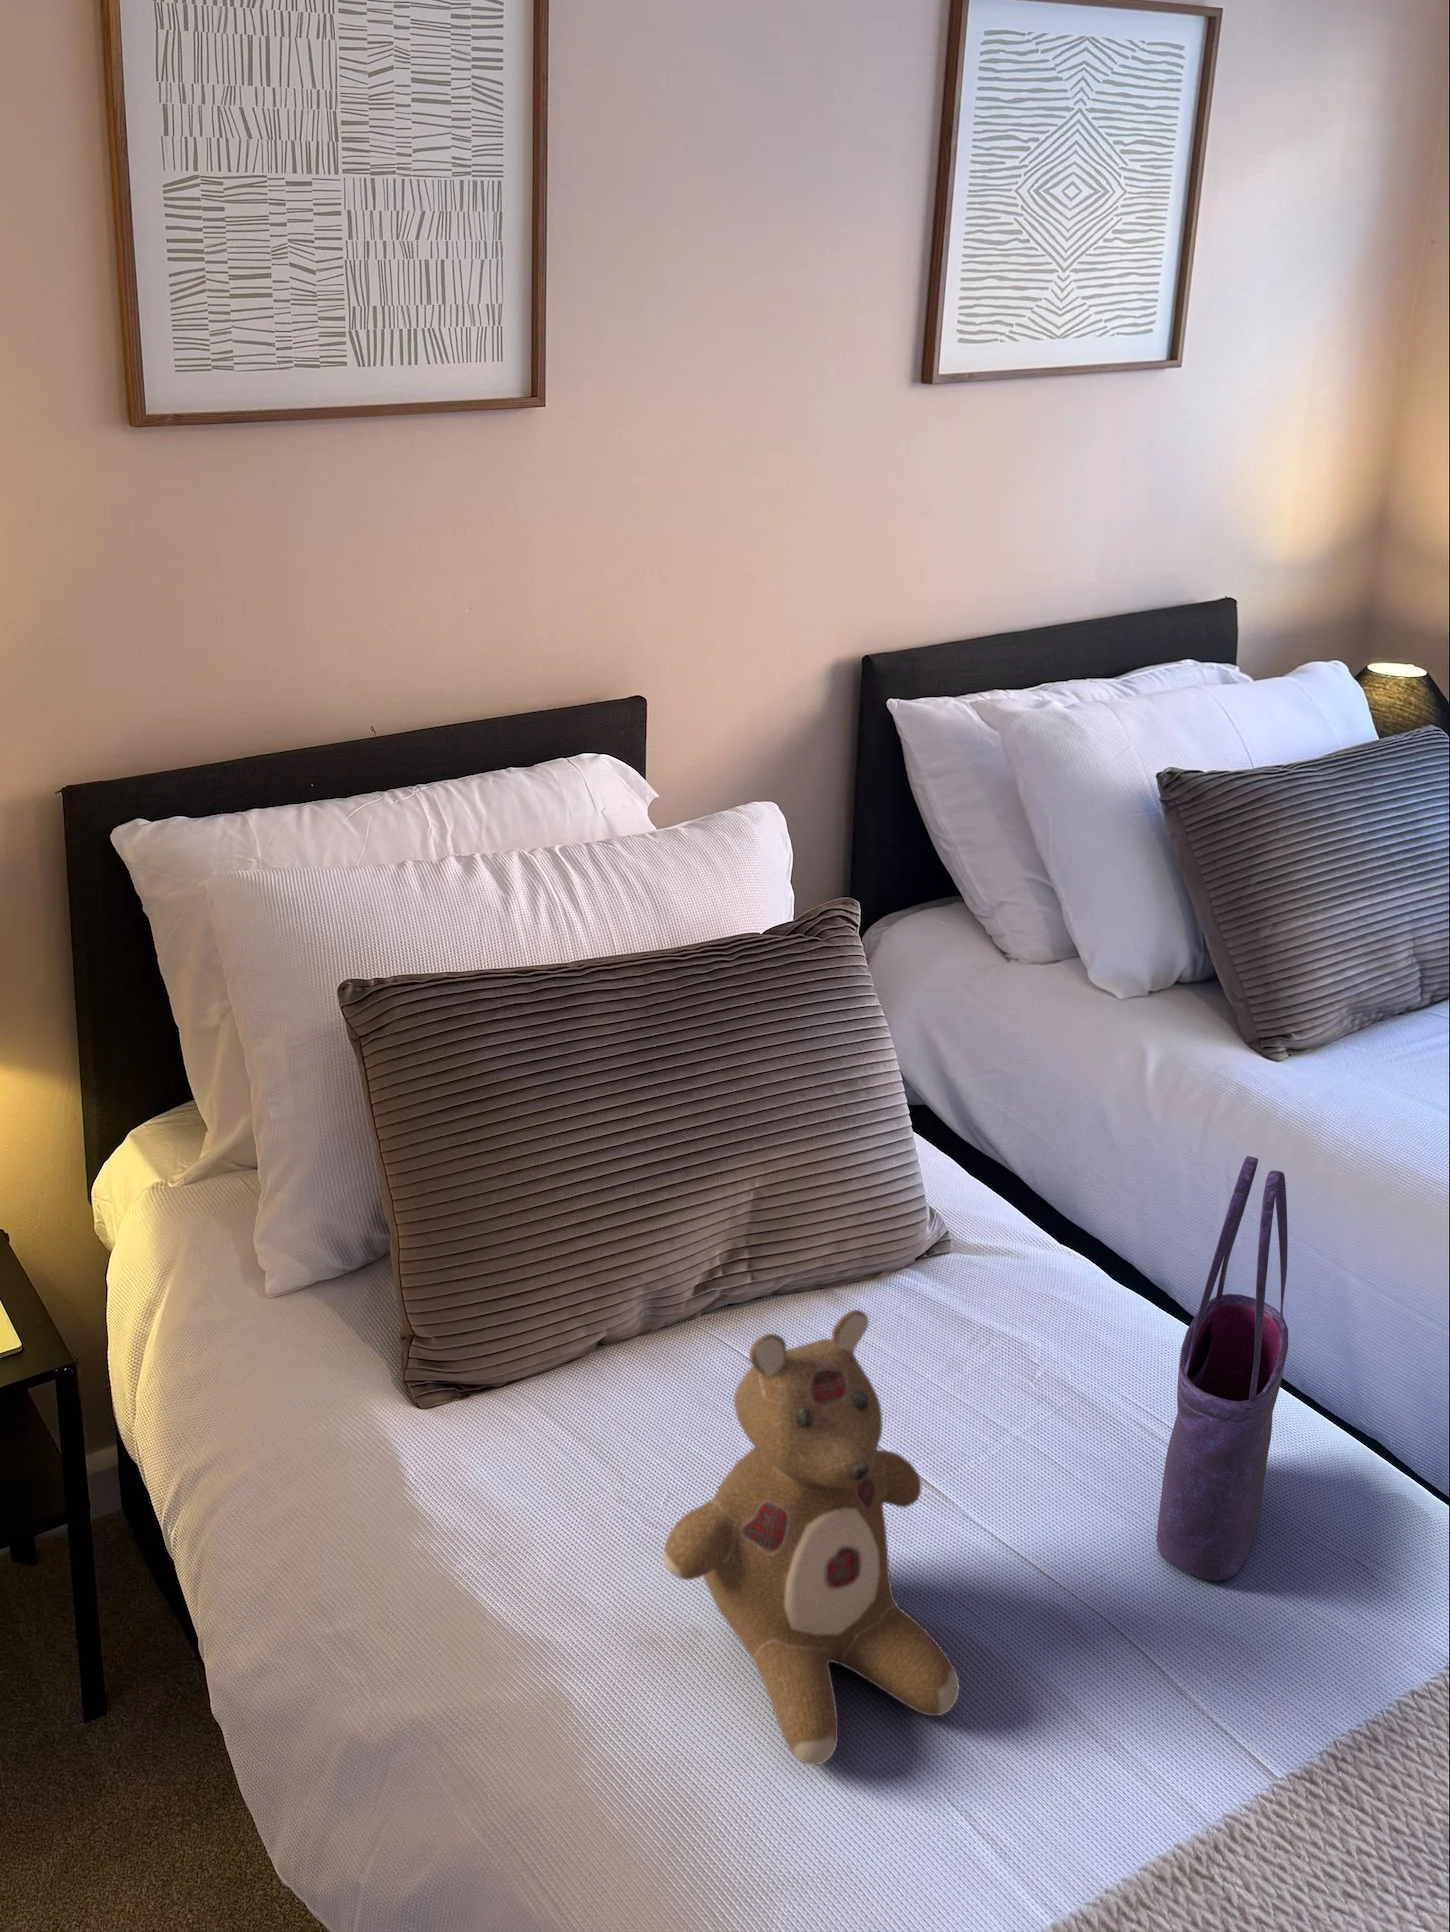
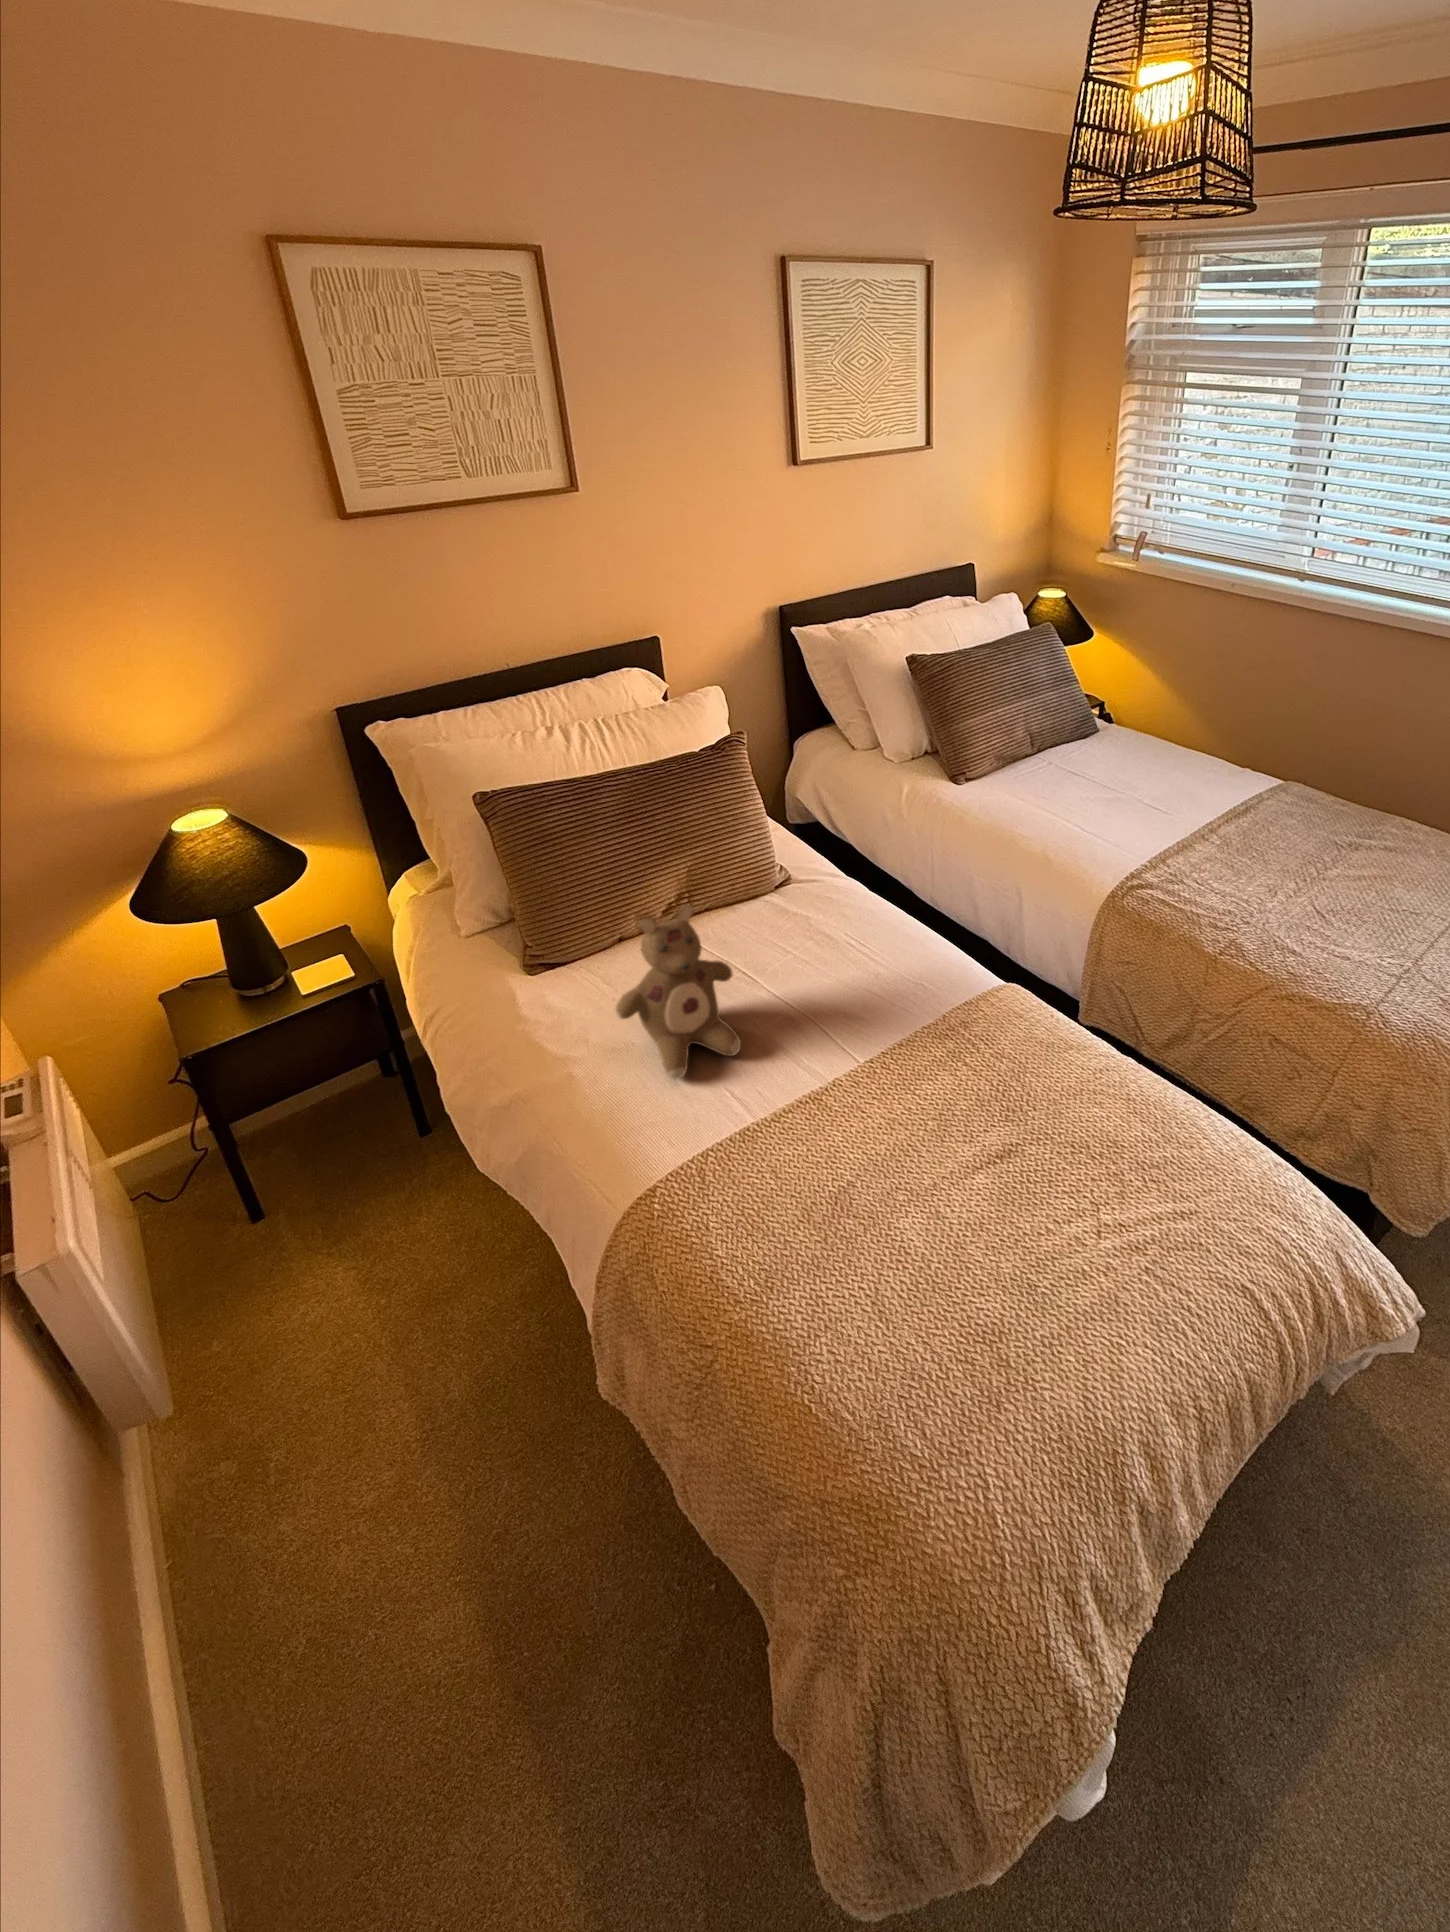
tote bag: present [1156,1156,1288,1581] -> none [839,826,890,995]

